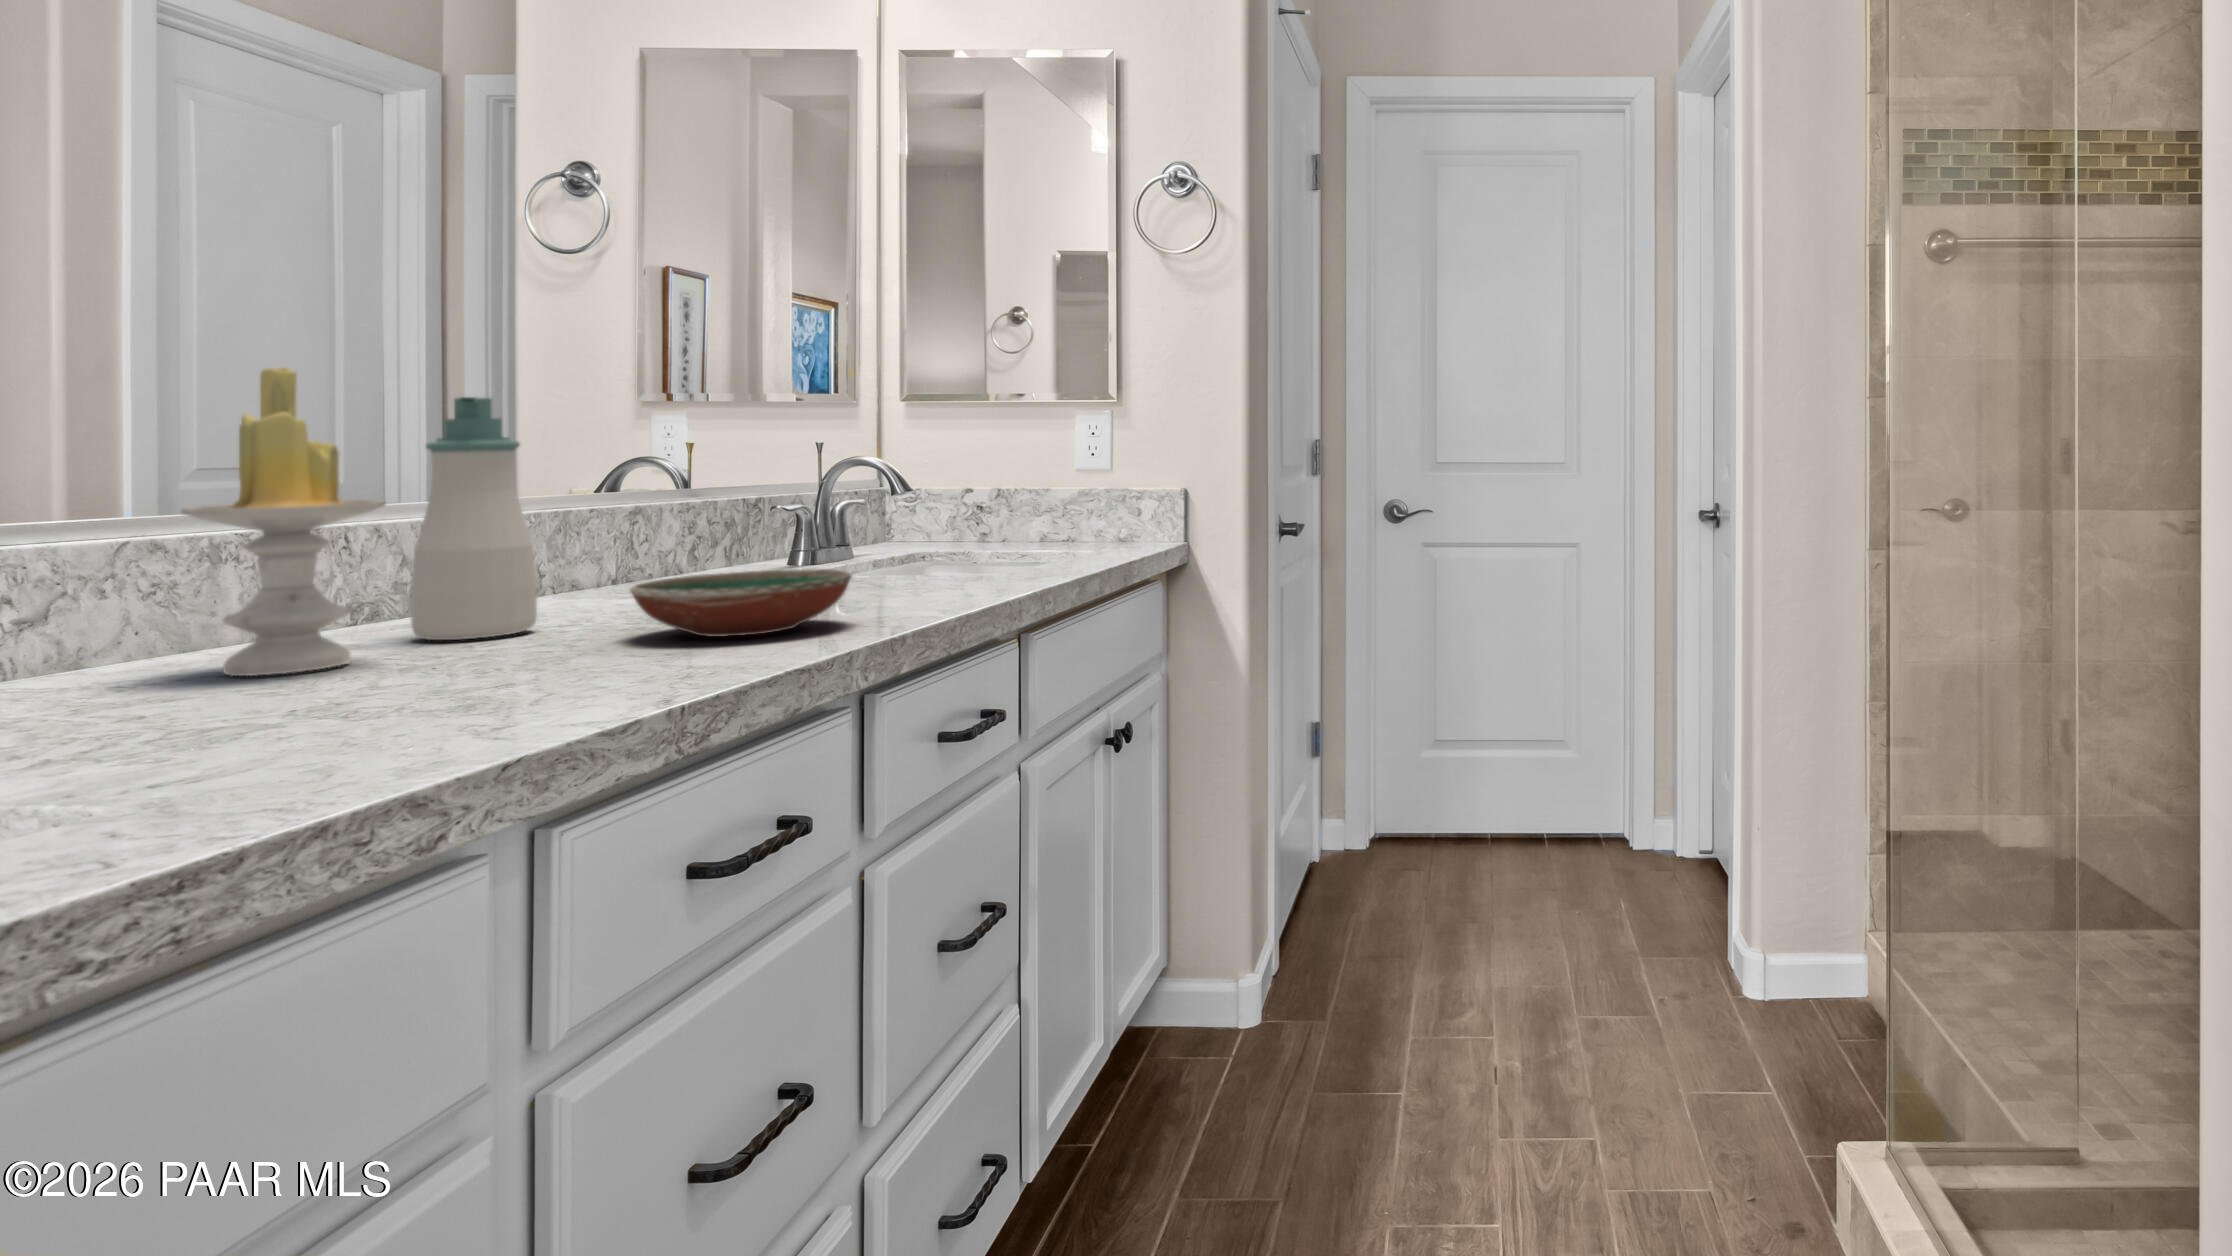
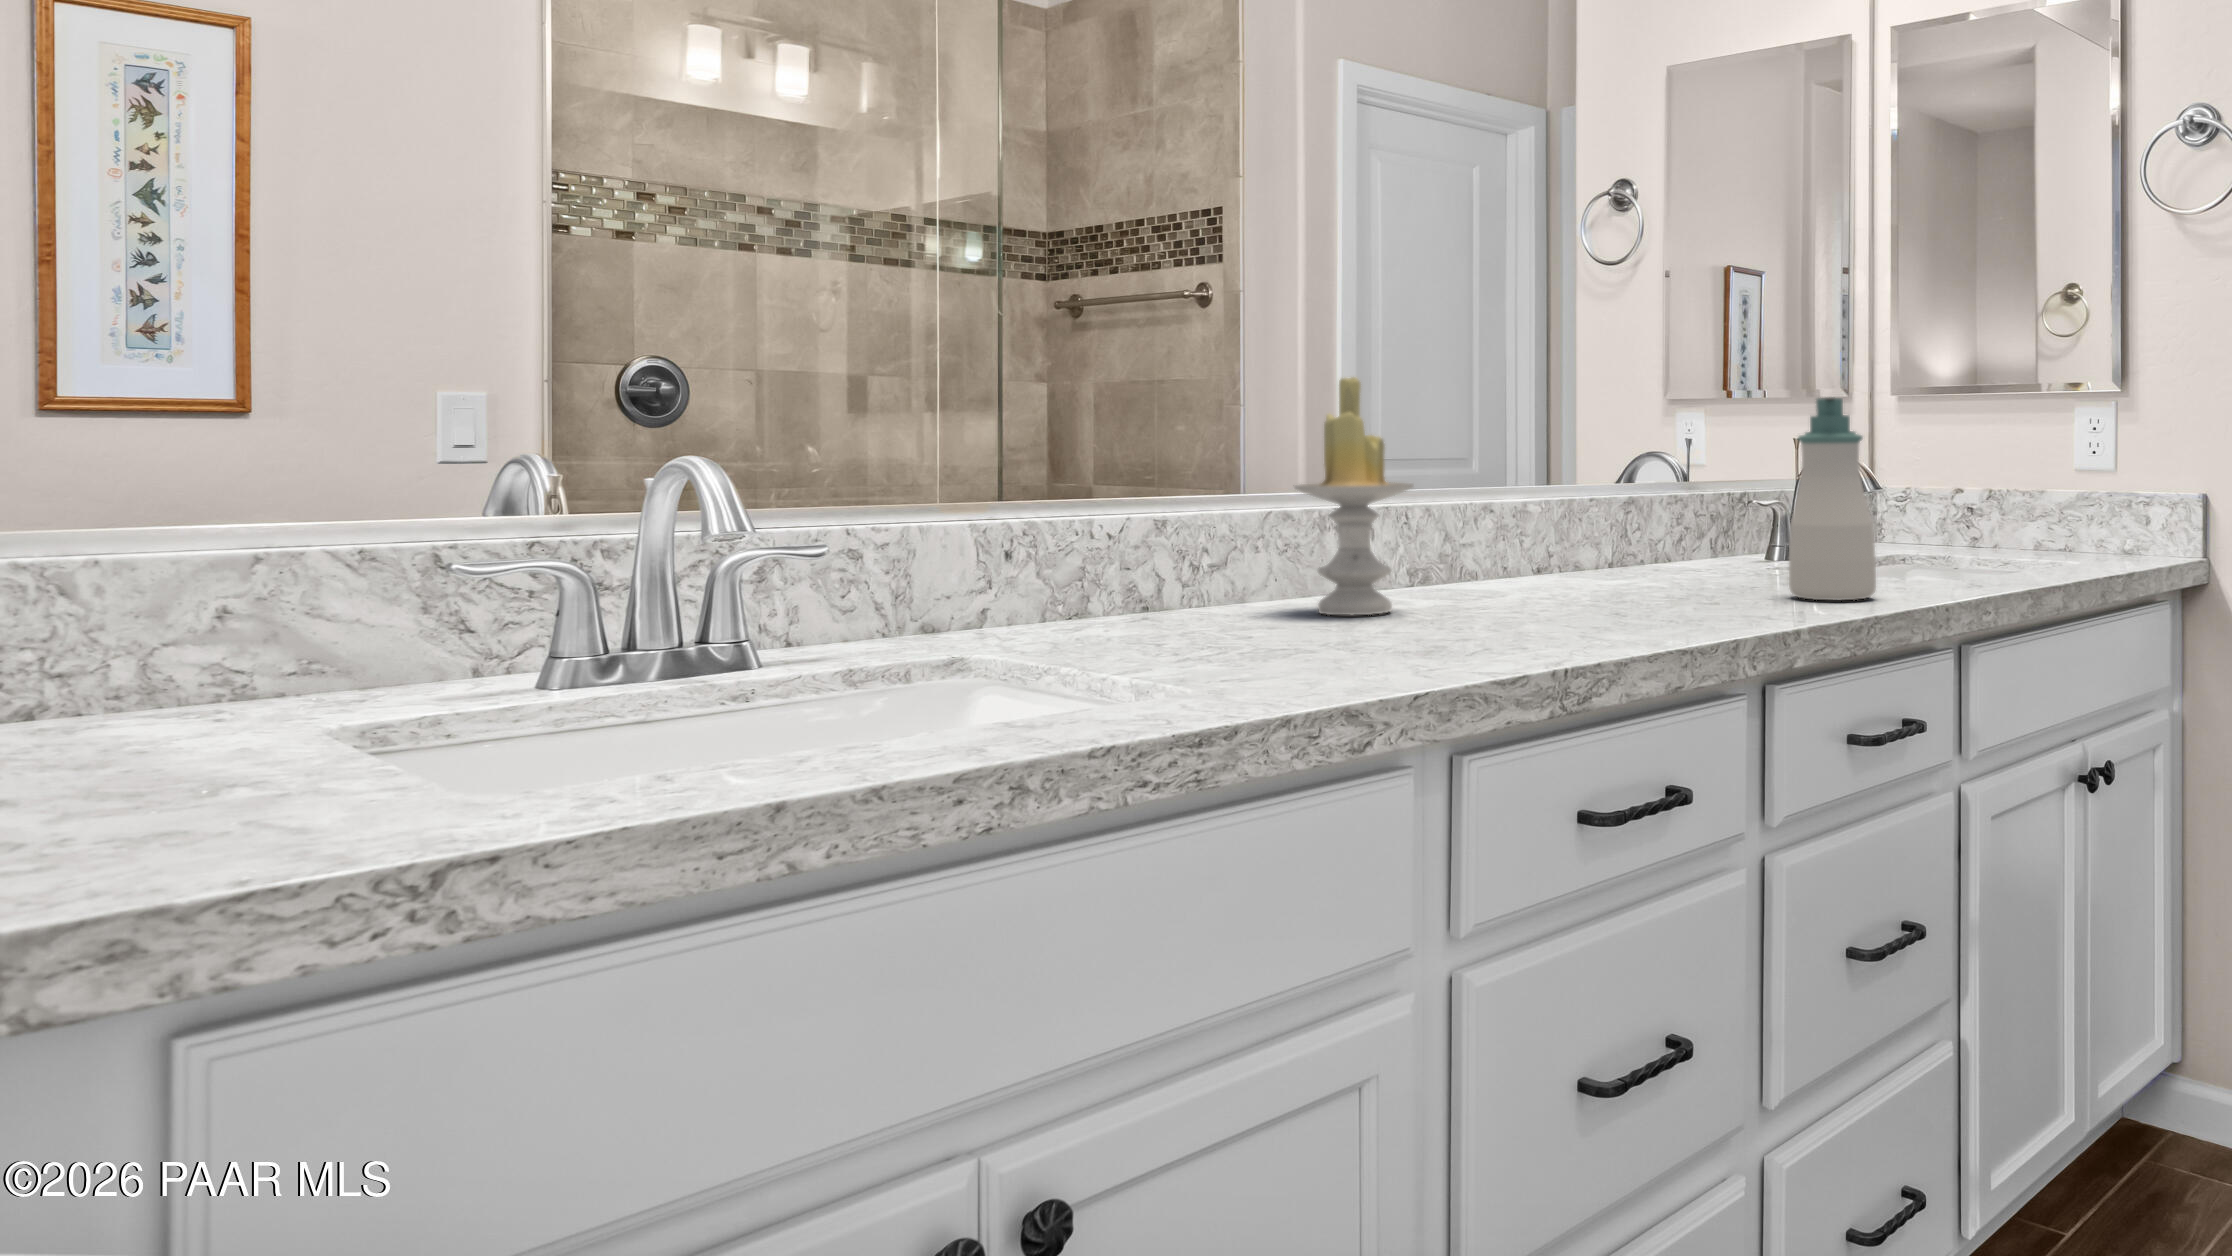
soap bottle: present [411,397,537,640] -> present [1789,397,1876,600]
decorative bowl: present [630,569,852,637] -> none [1580,560,1763,618]

